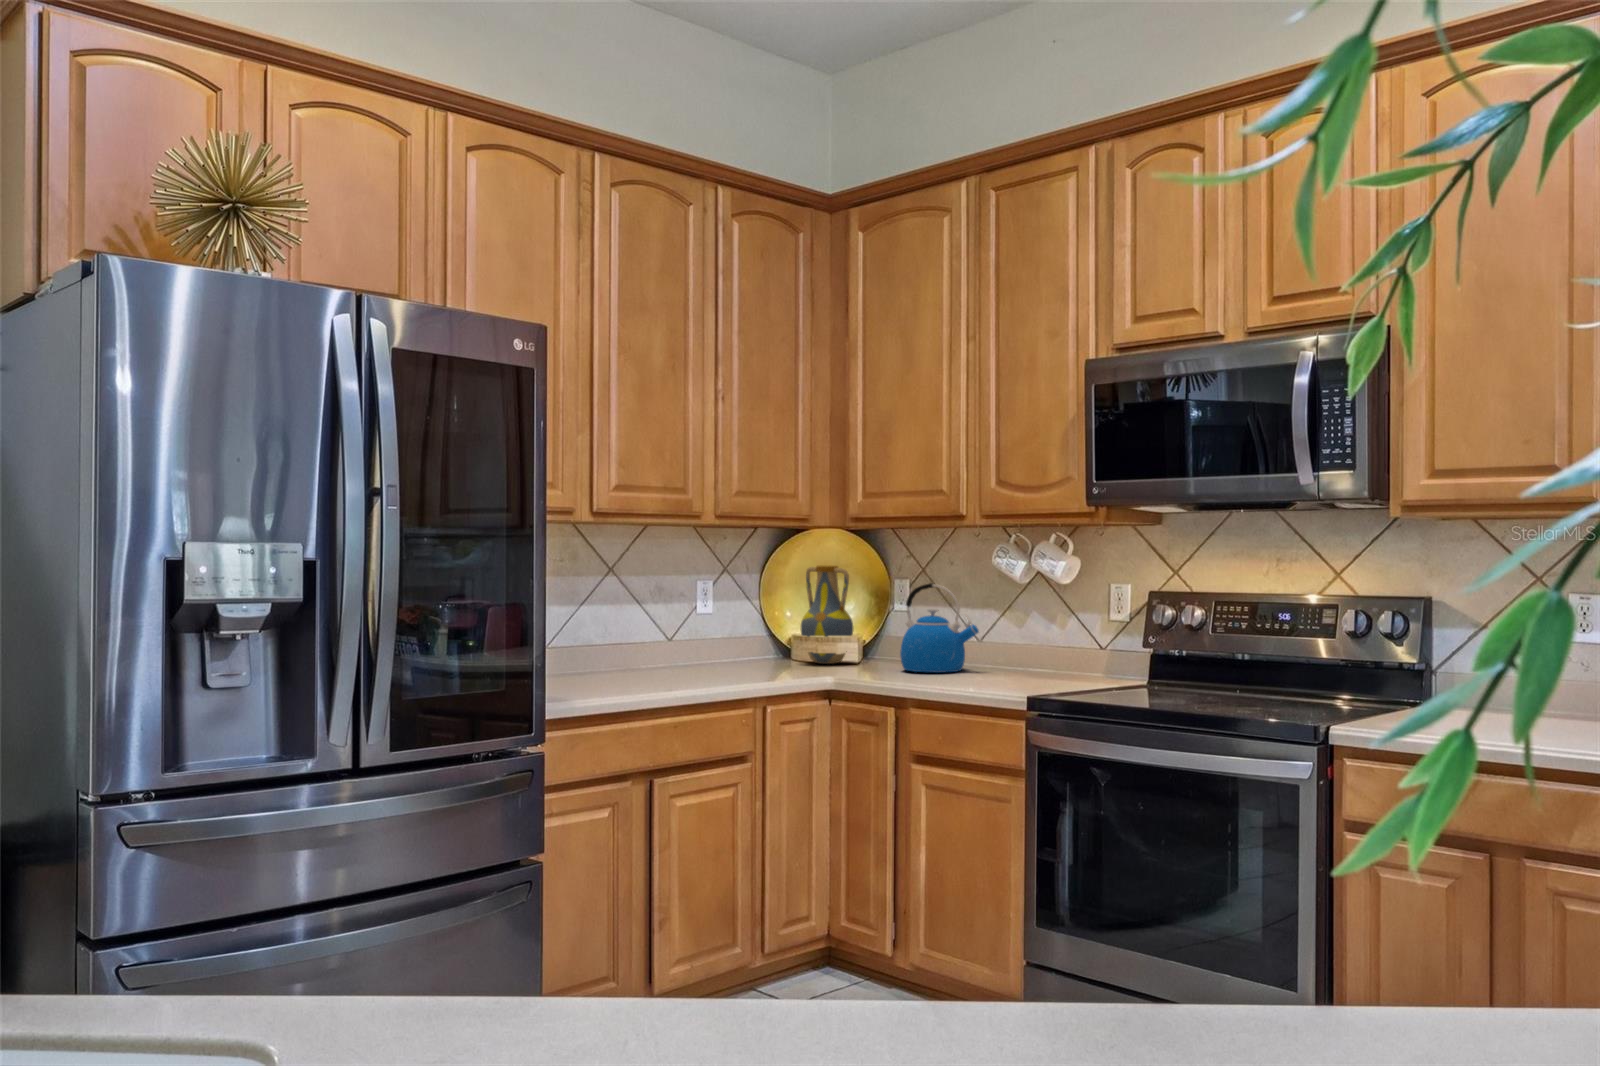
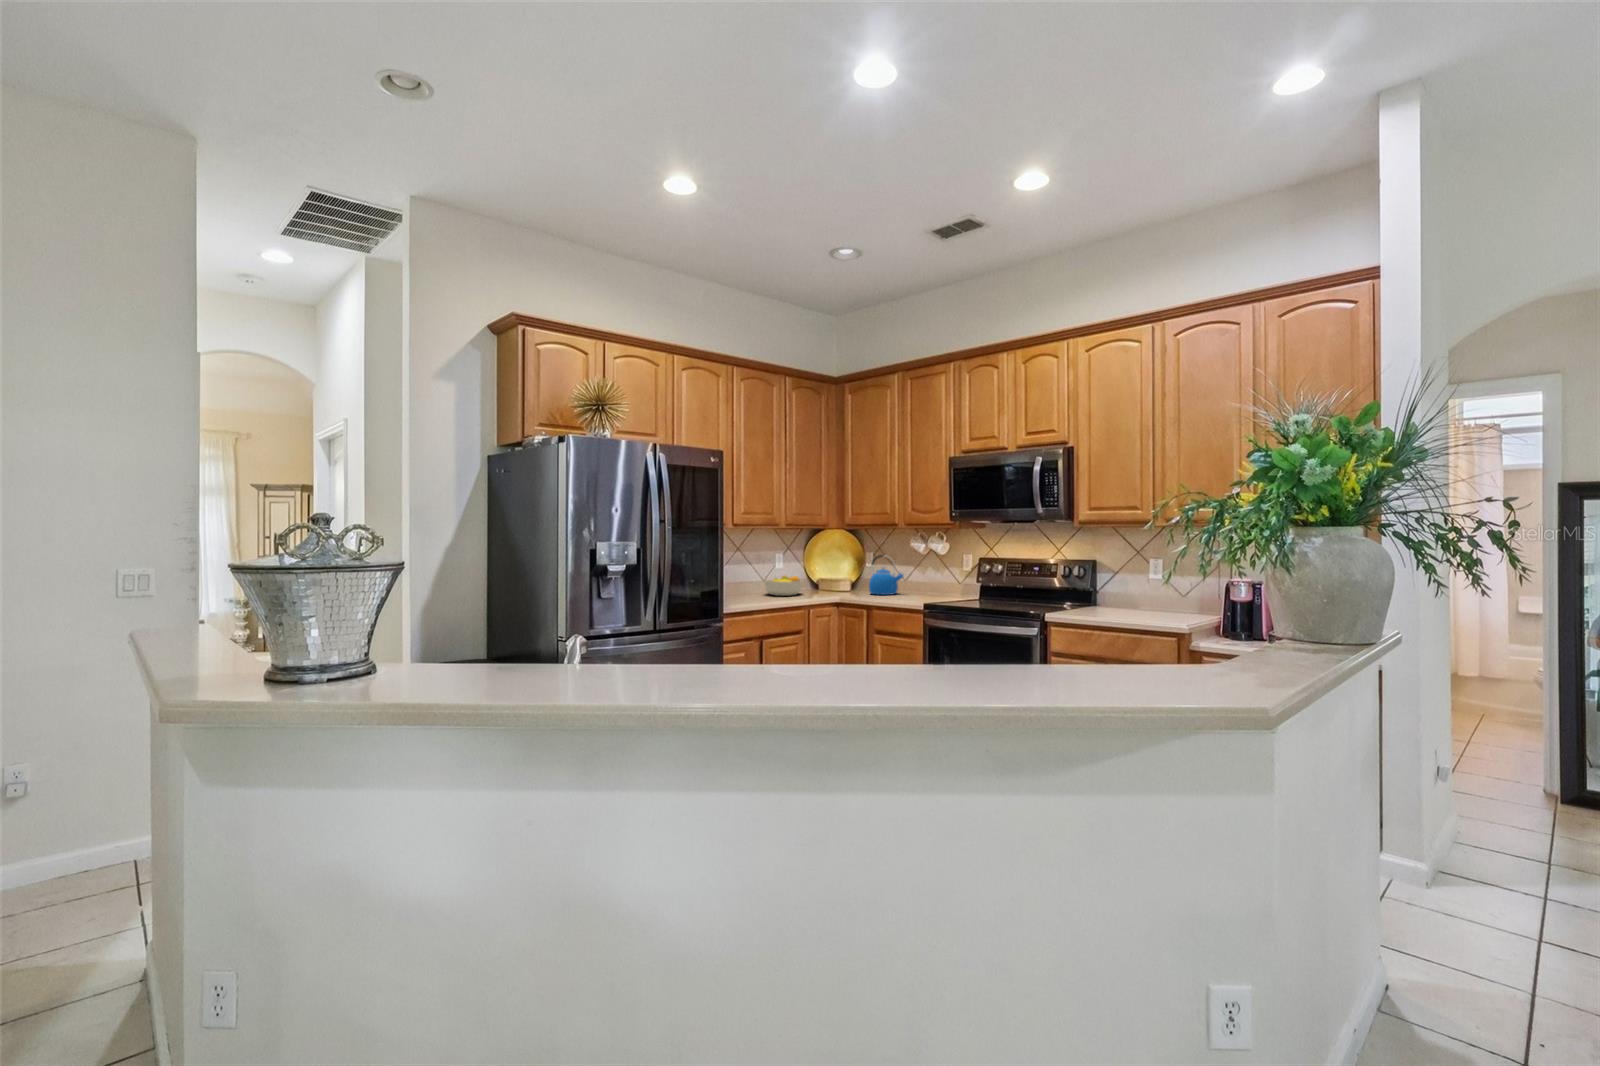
vase: present [801,566,853,664] -> none [823,547,847,591]
fruit bowl: none [669,622,755,674] -> present [765,576,802,596]

